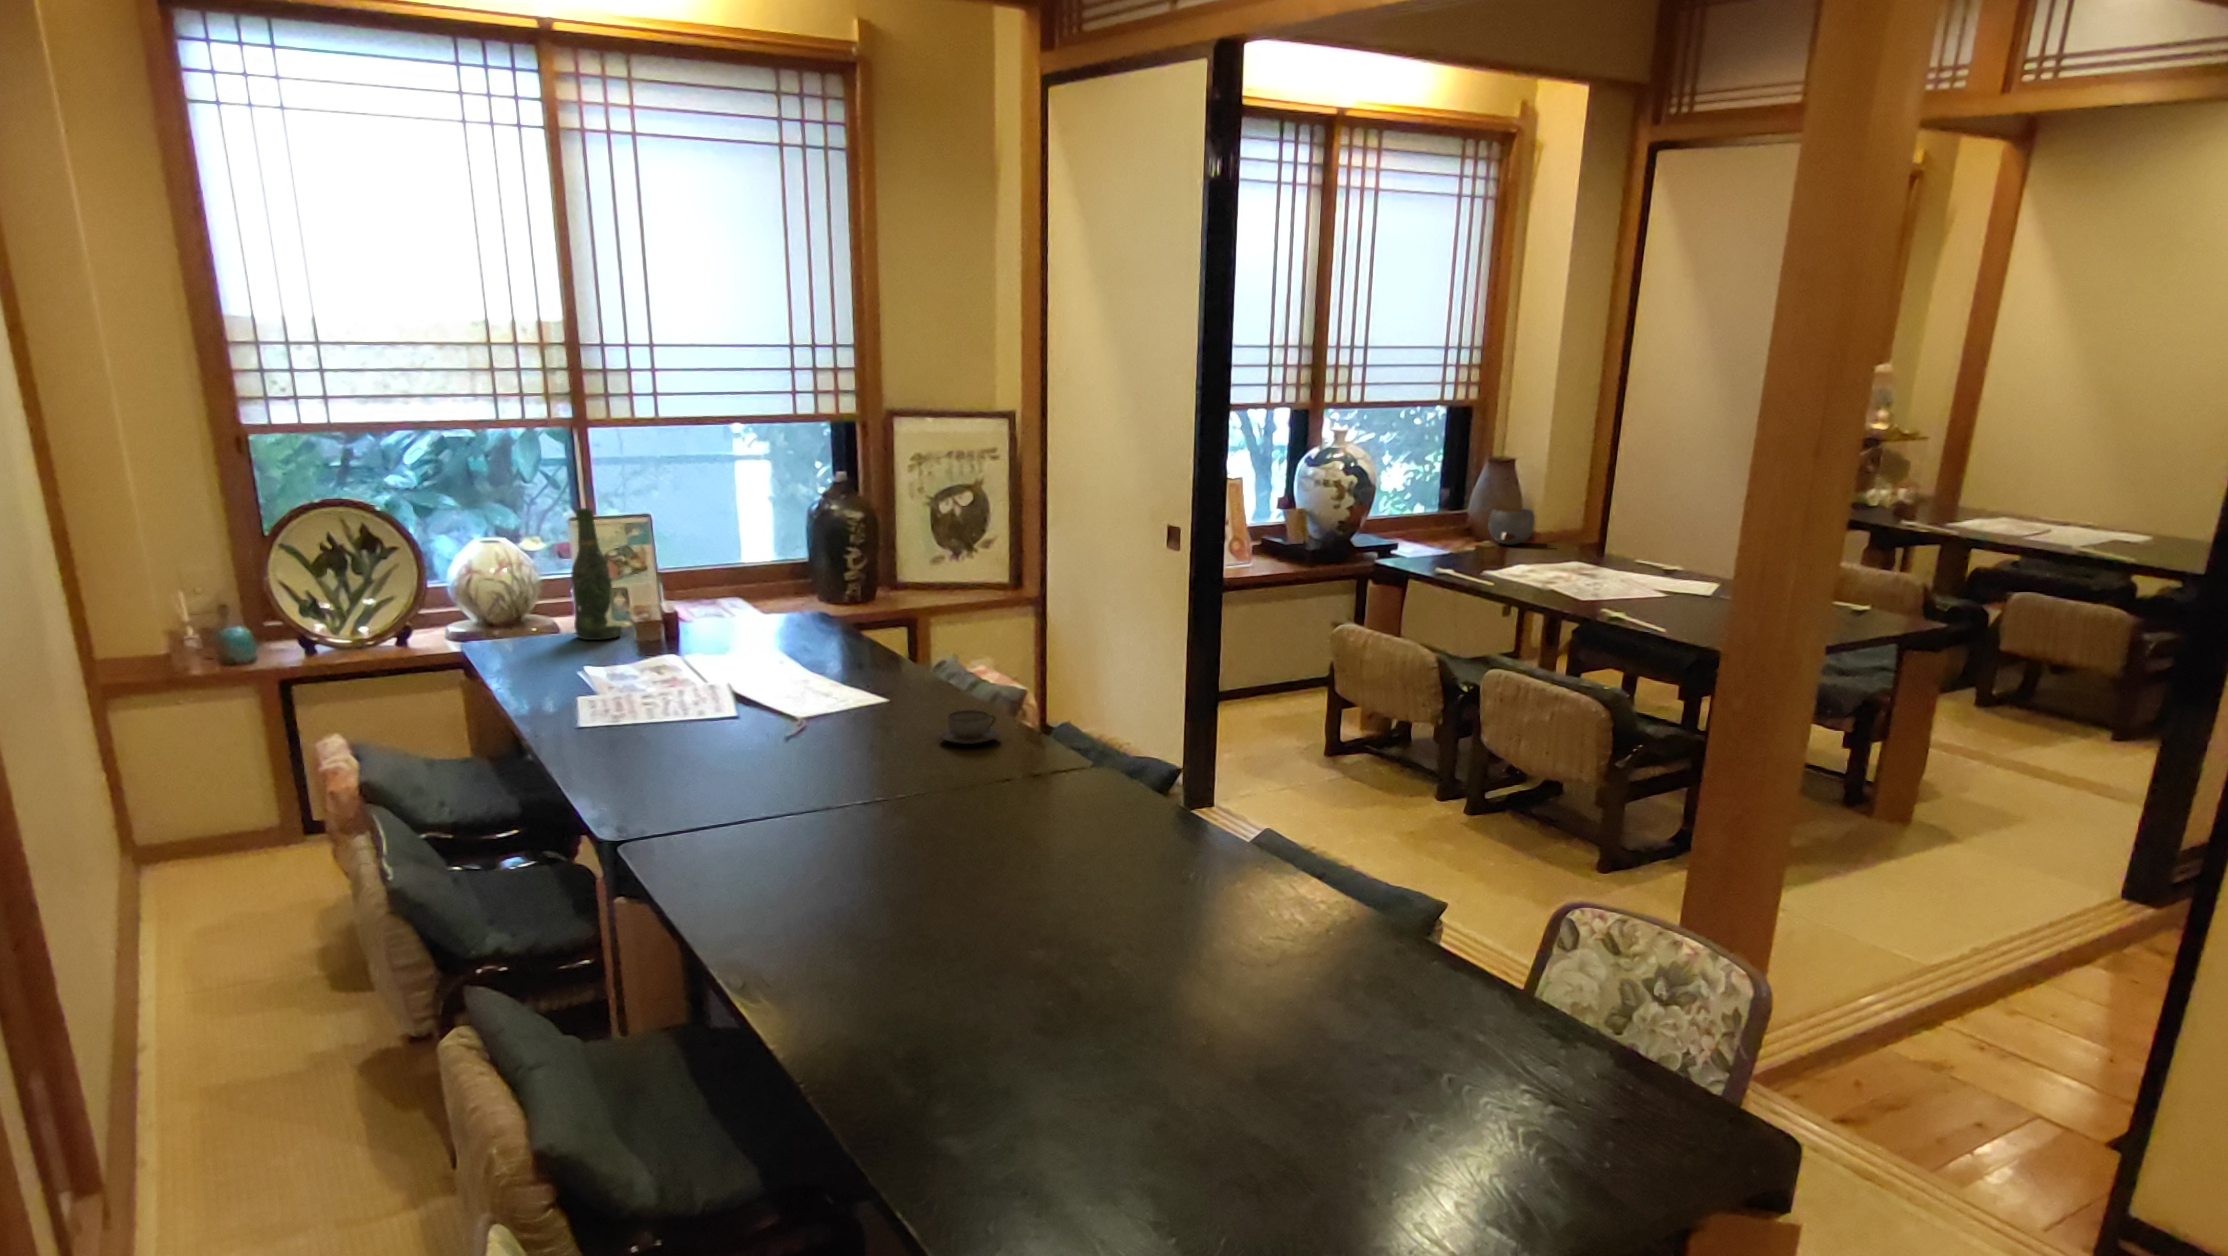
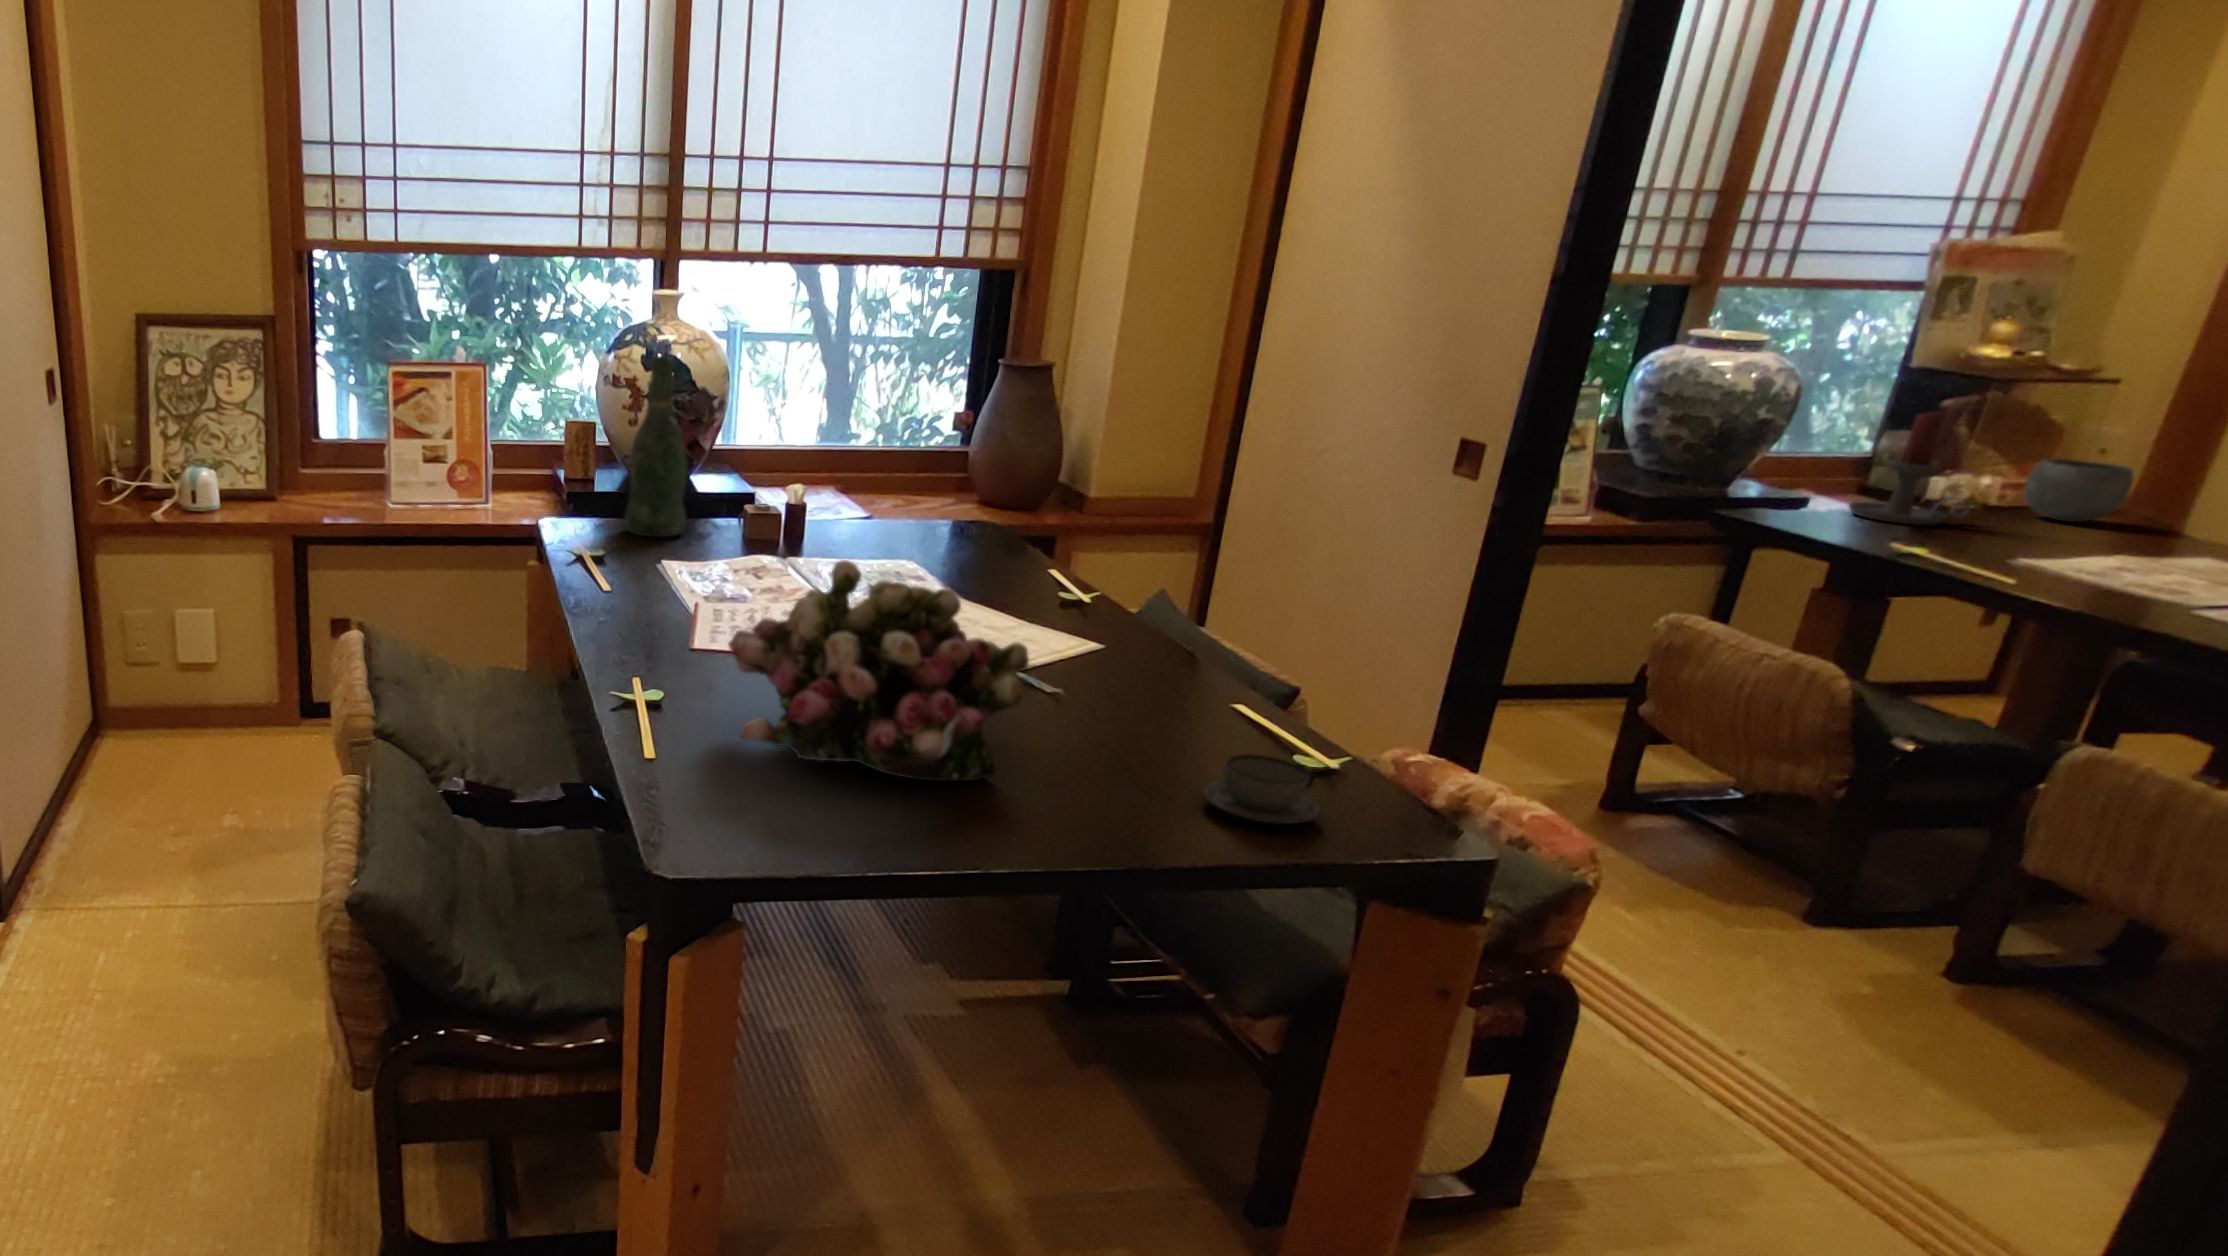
candle holder: none [1396,484,1456,554] -> present [1849,413,1970,525]
flower arrangement: none [653,629,837,749] -> present [728,560,1029,781]

